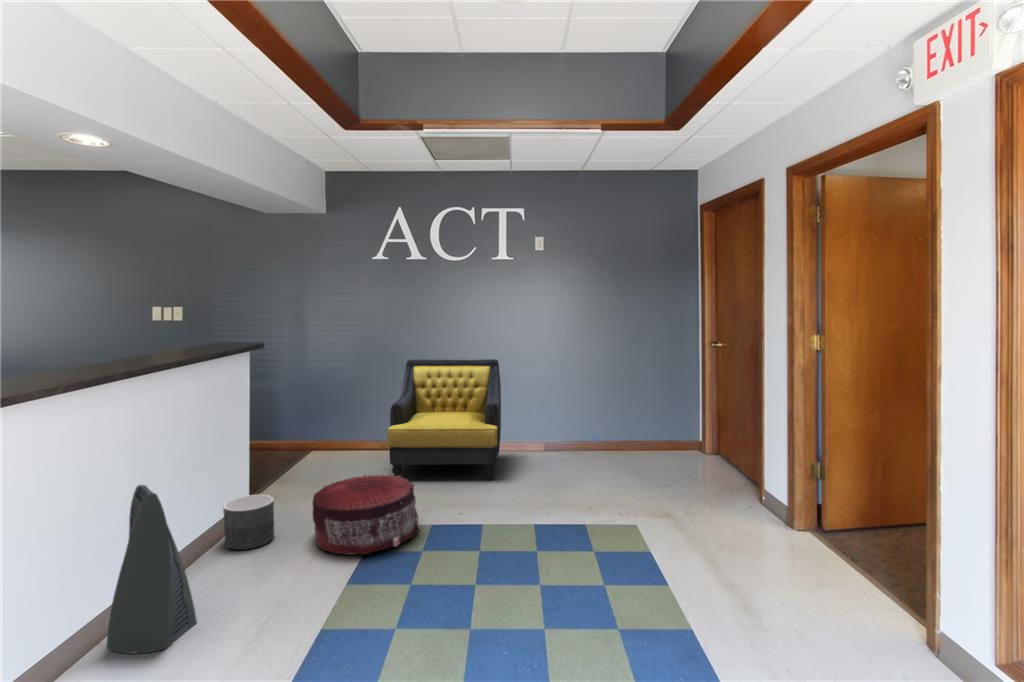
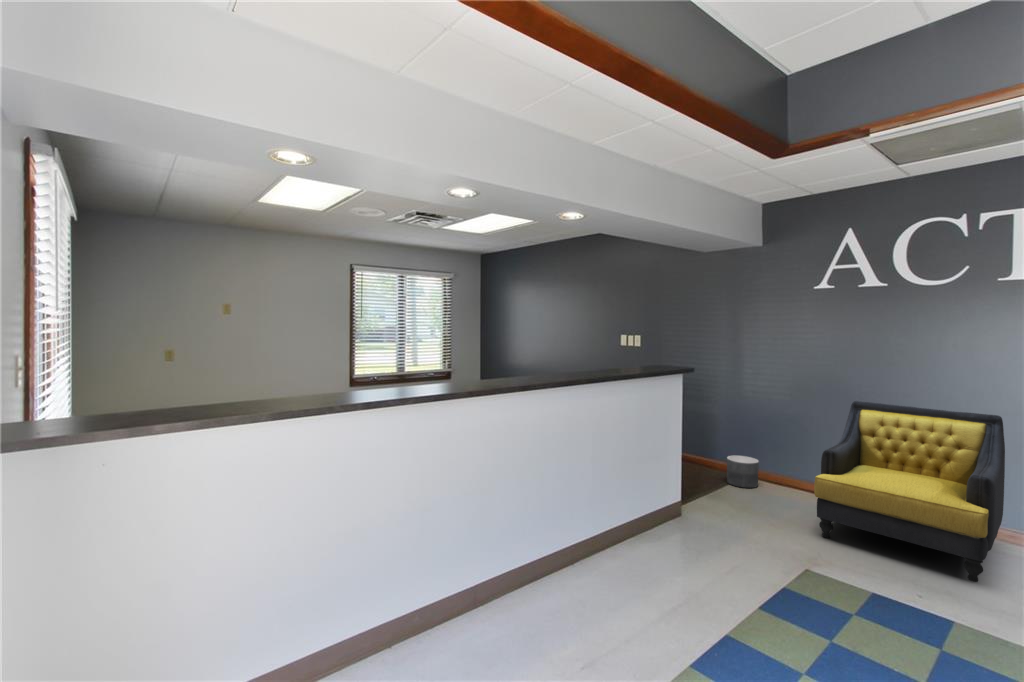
pouf: present [312,475,419,555] -> none [711,520,837,621]
air purifier: present [106,485,197,654] -> none [533,481,593,622]
planter: present [223,495,274,550] -> present [727,456,759,488]

